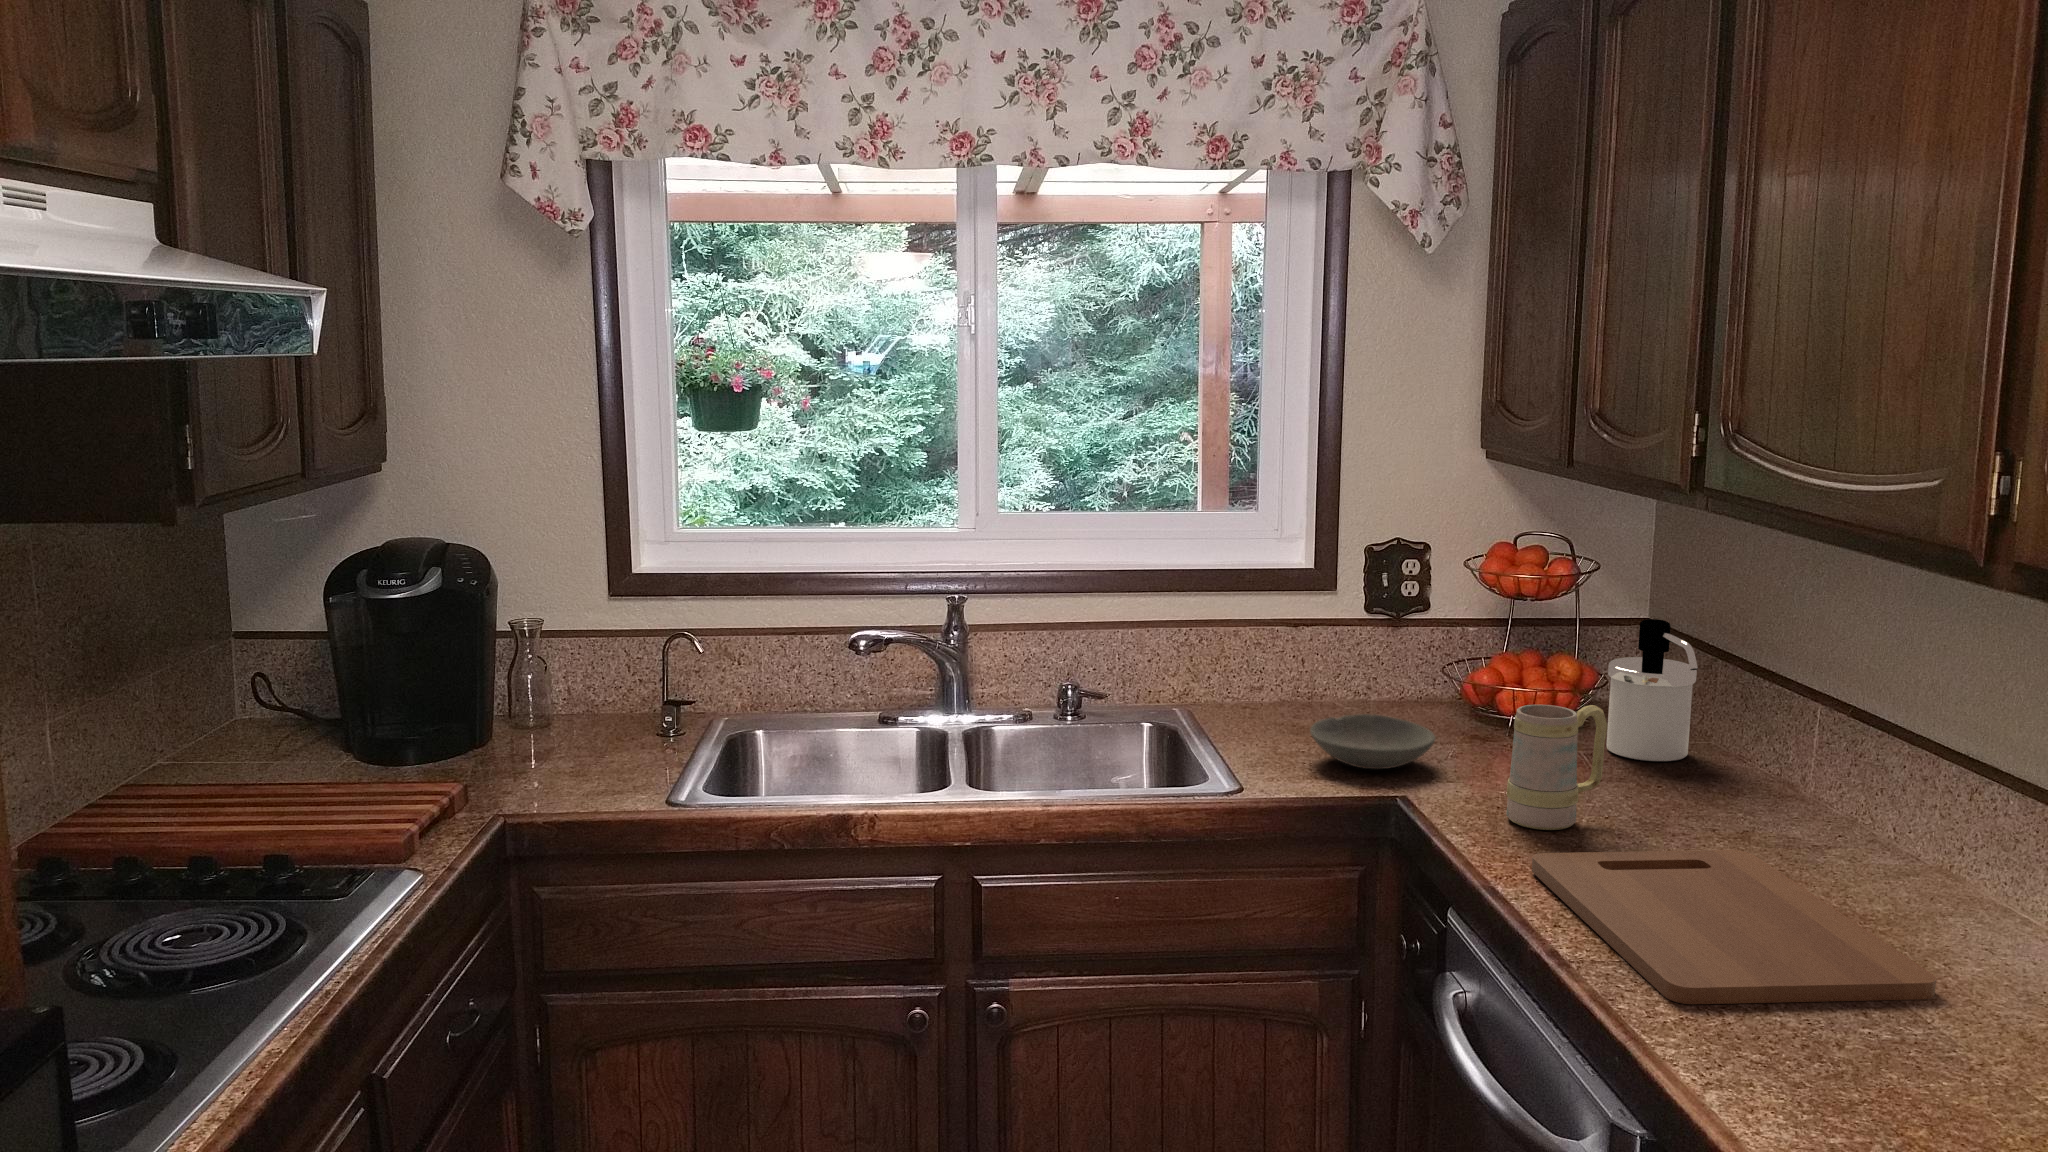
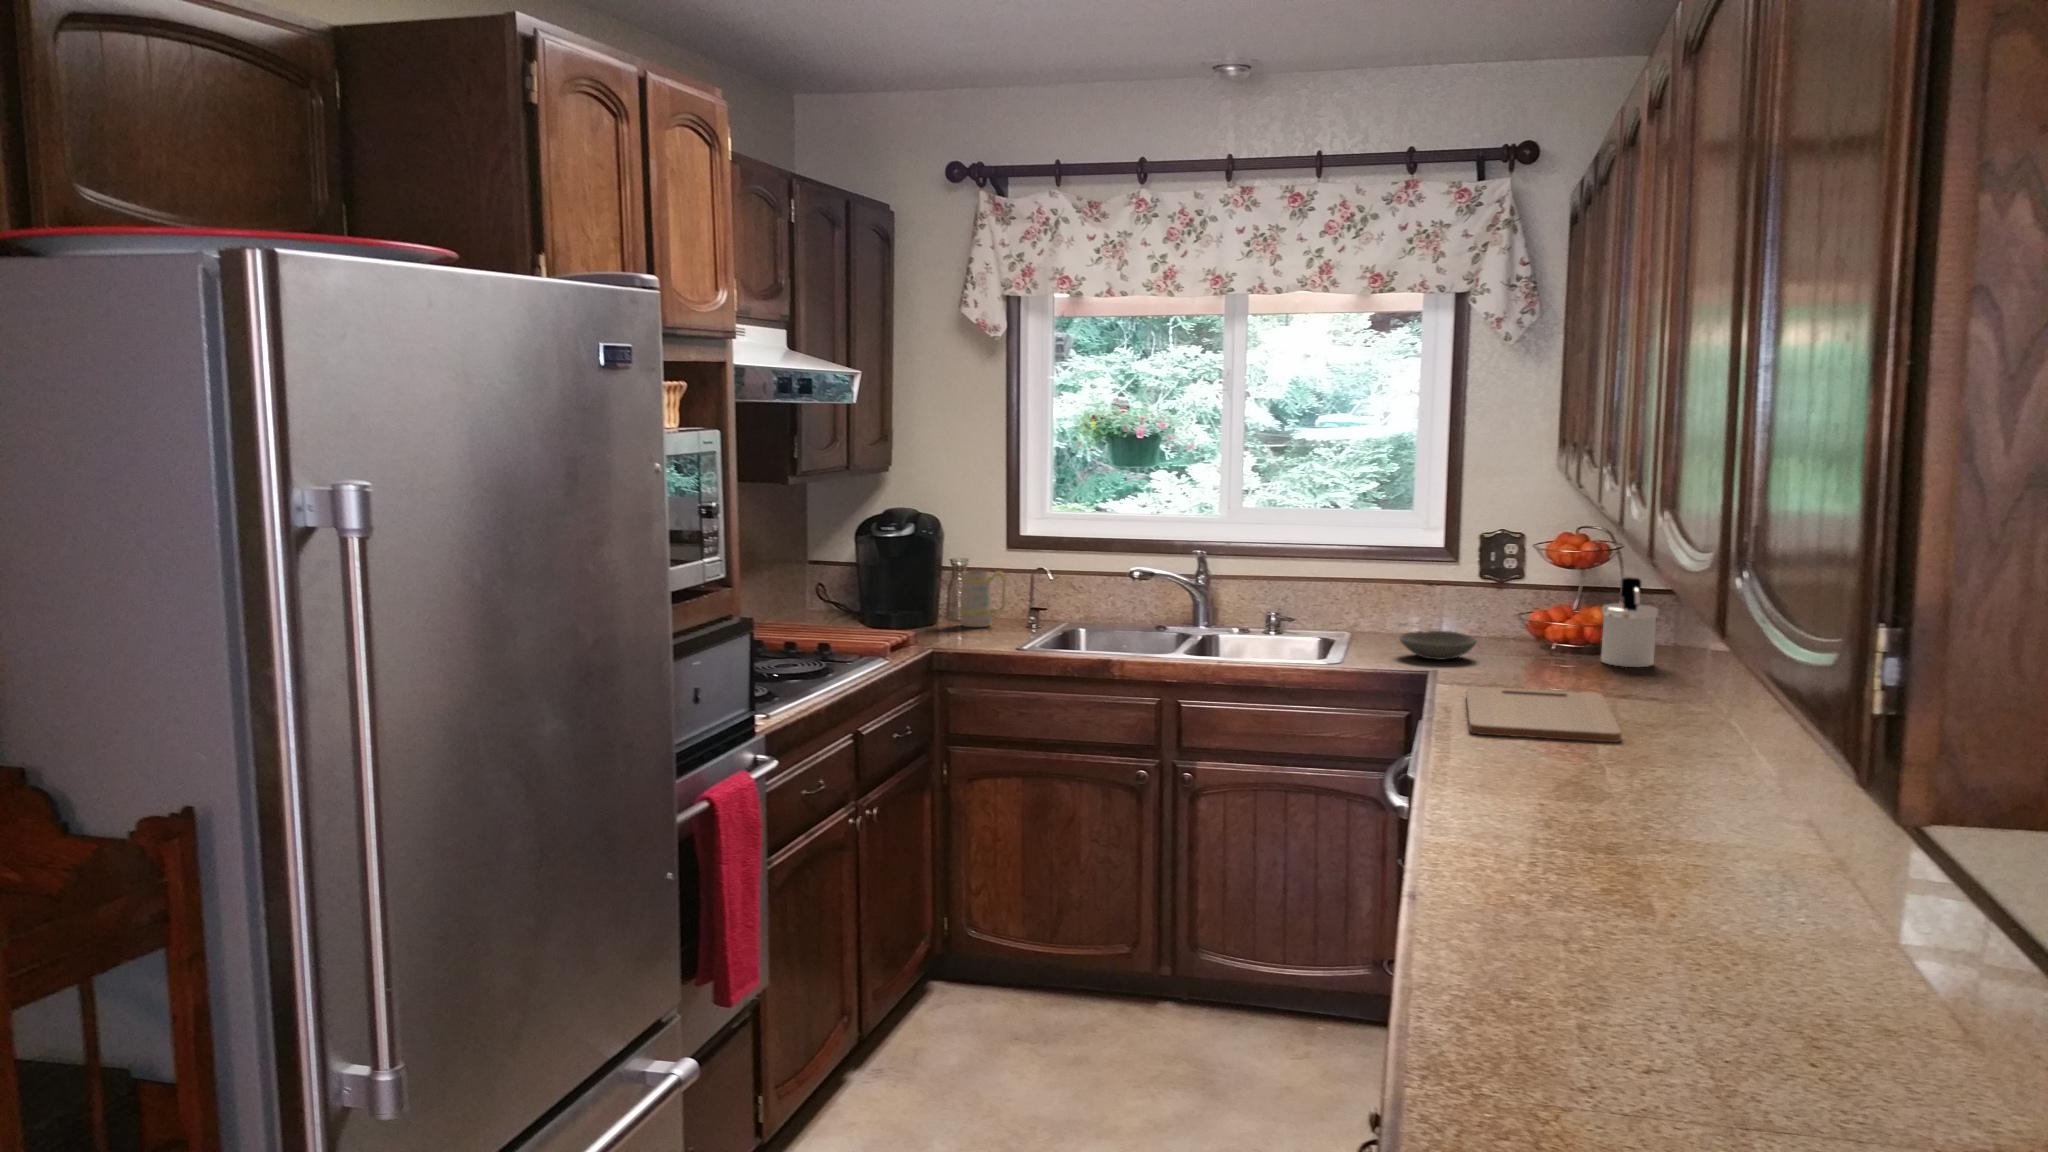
mug: present [1507,705,1607,830] -> present [960,571,1006,627]

